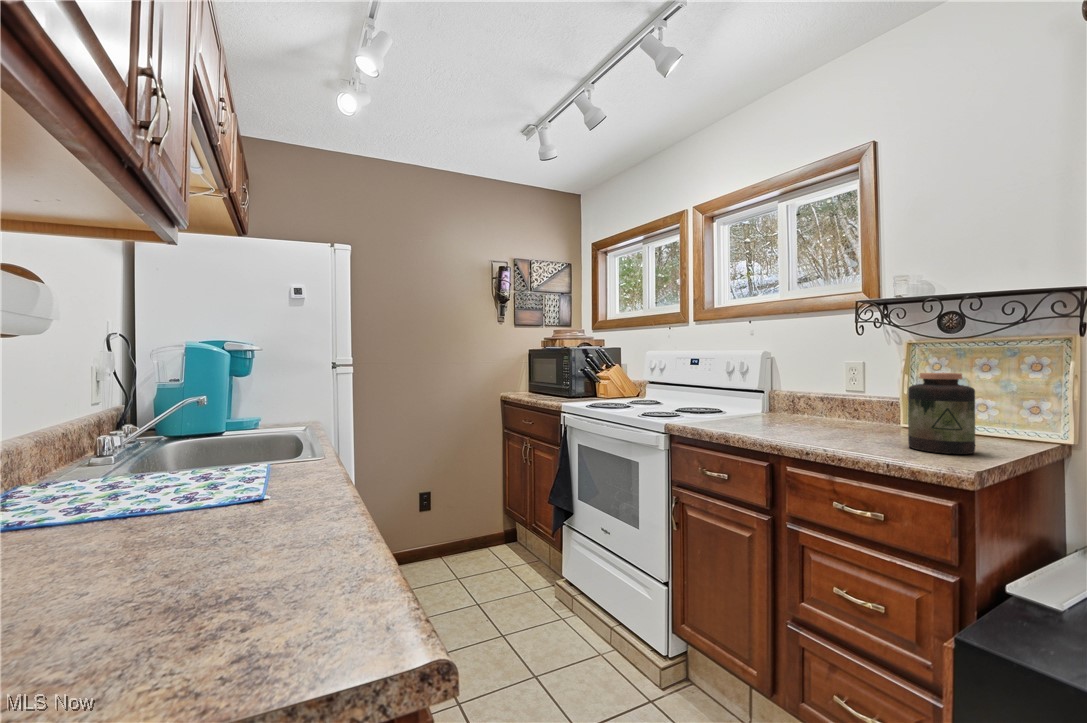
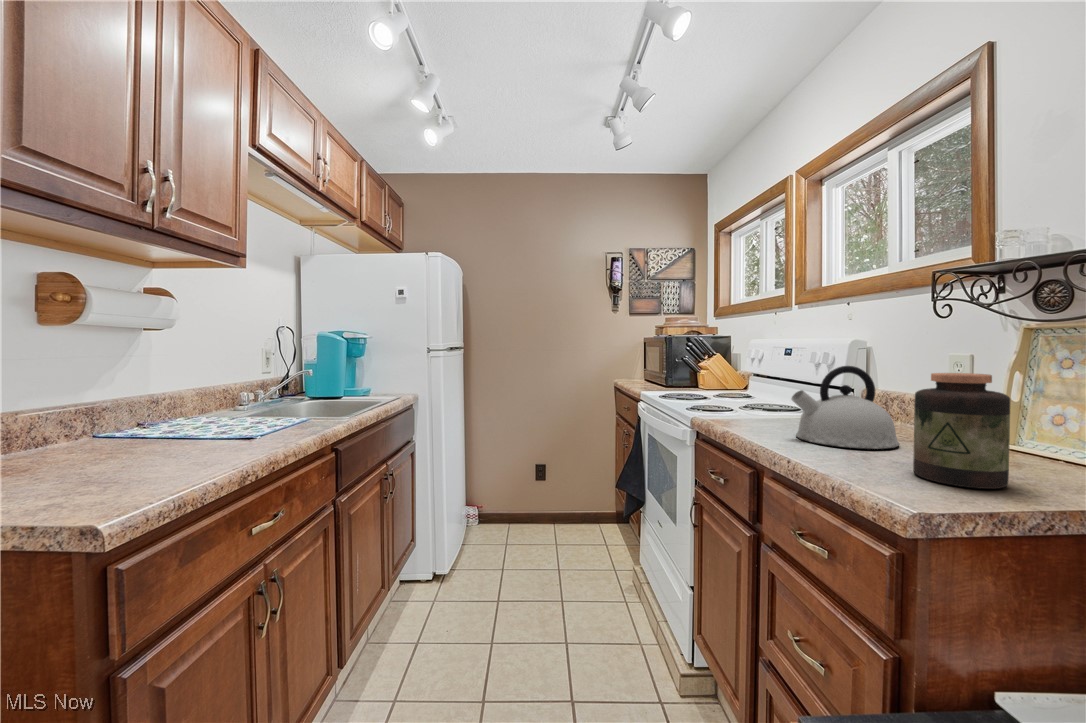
kettle: none [776,370,857,435] -> present [791,366,899,449]

